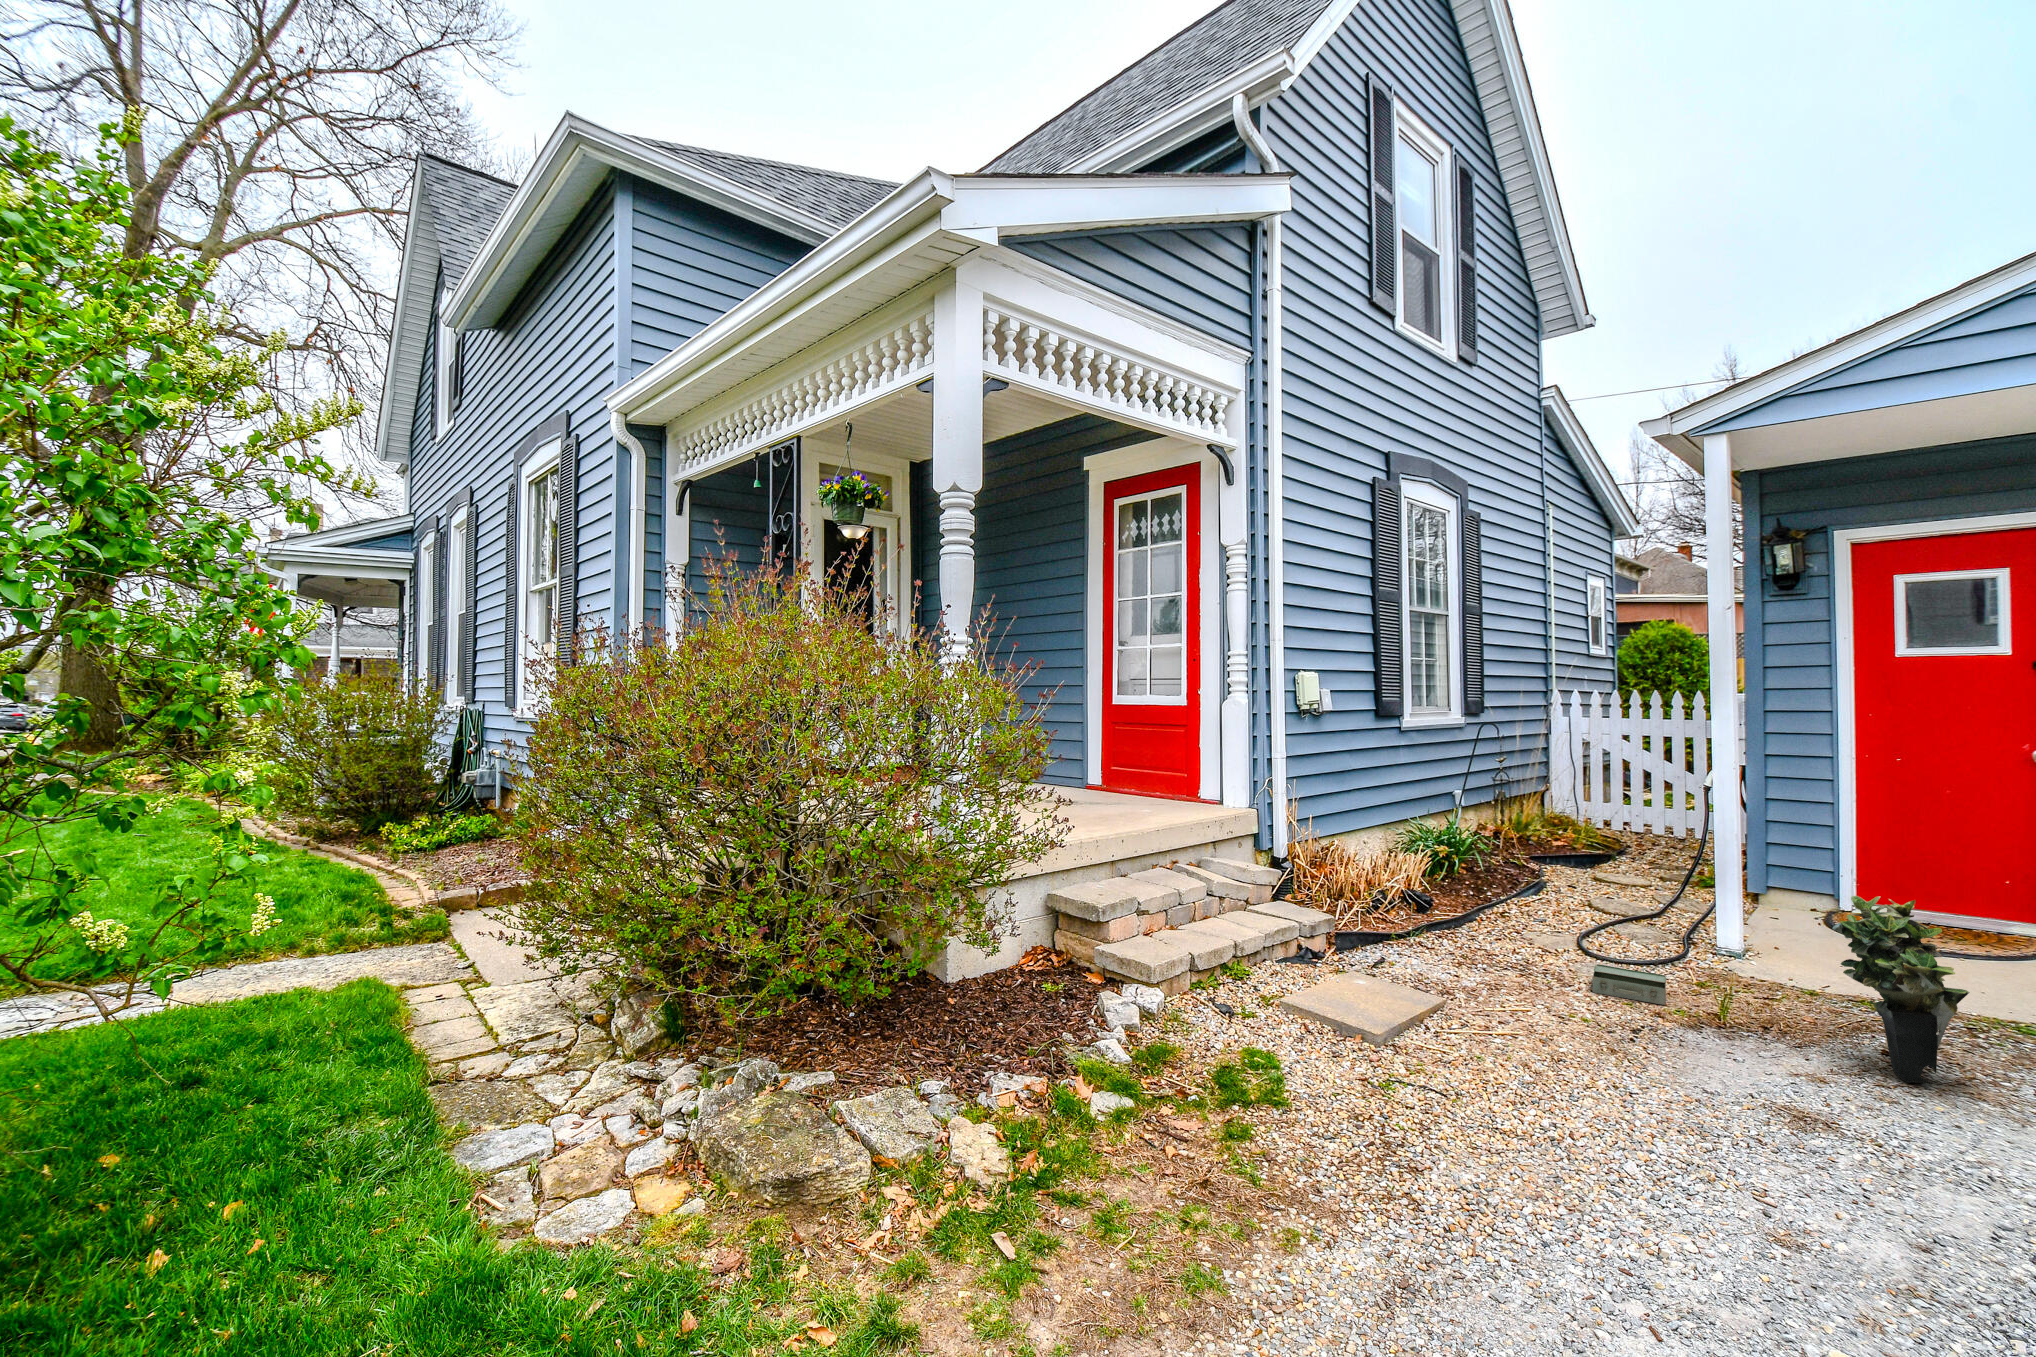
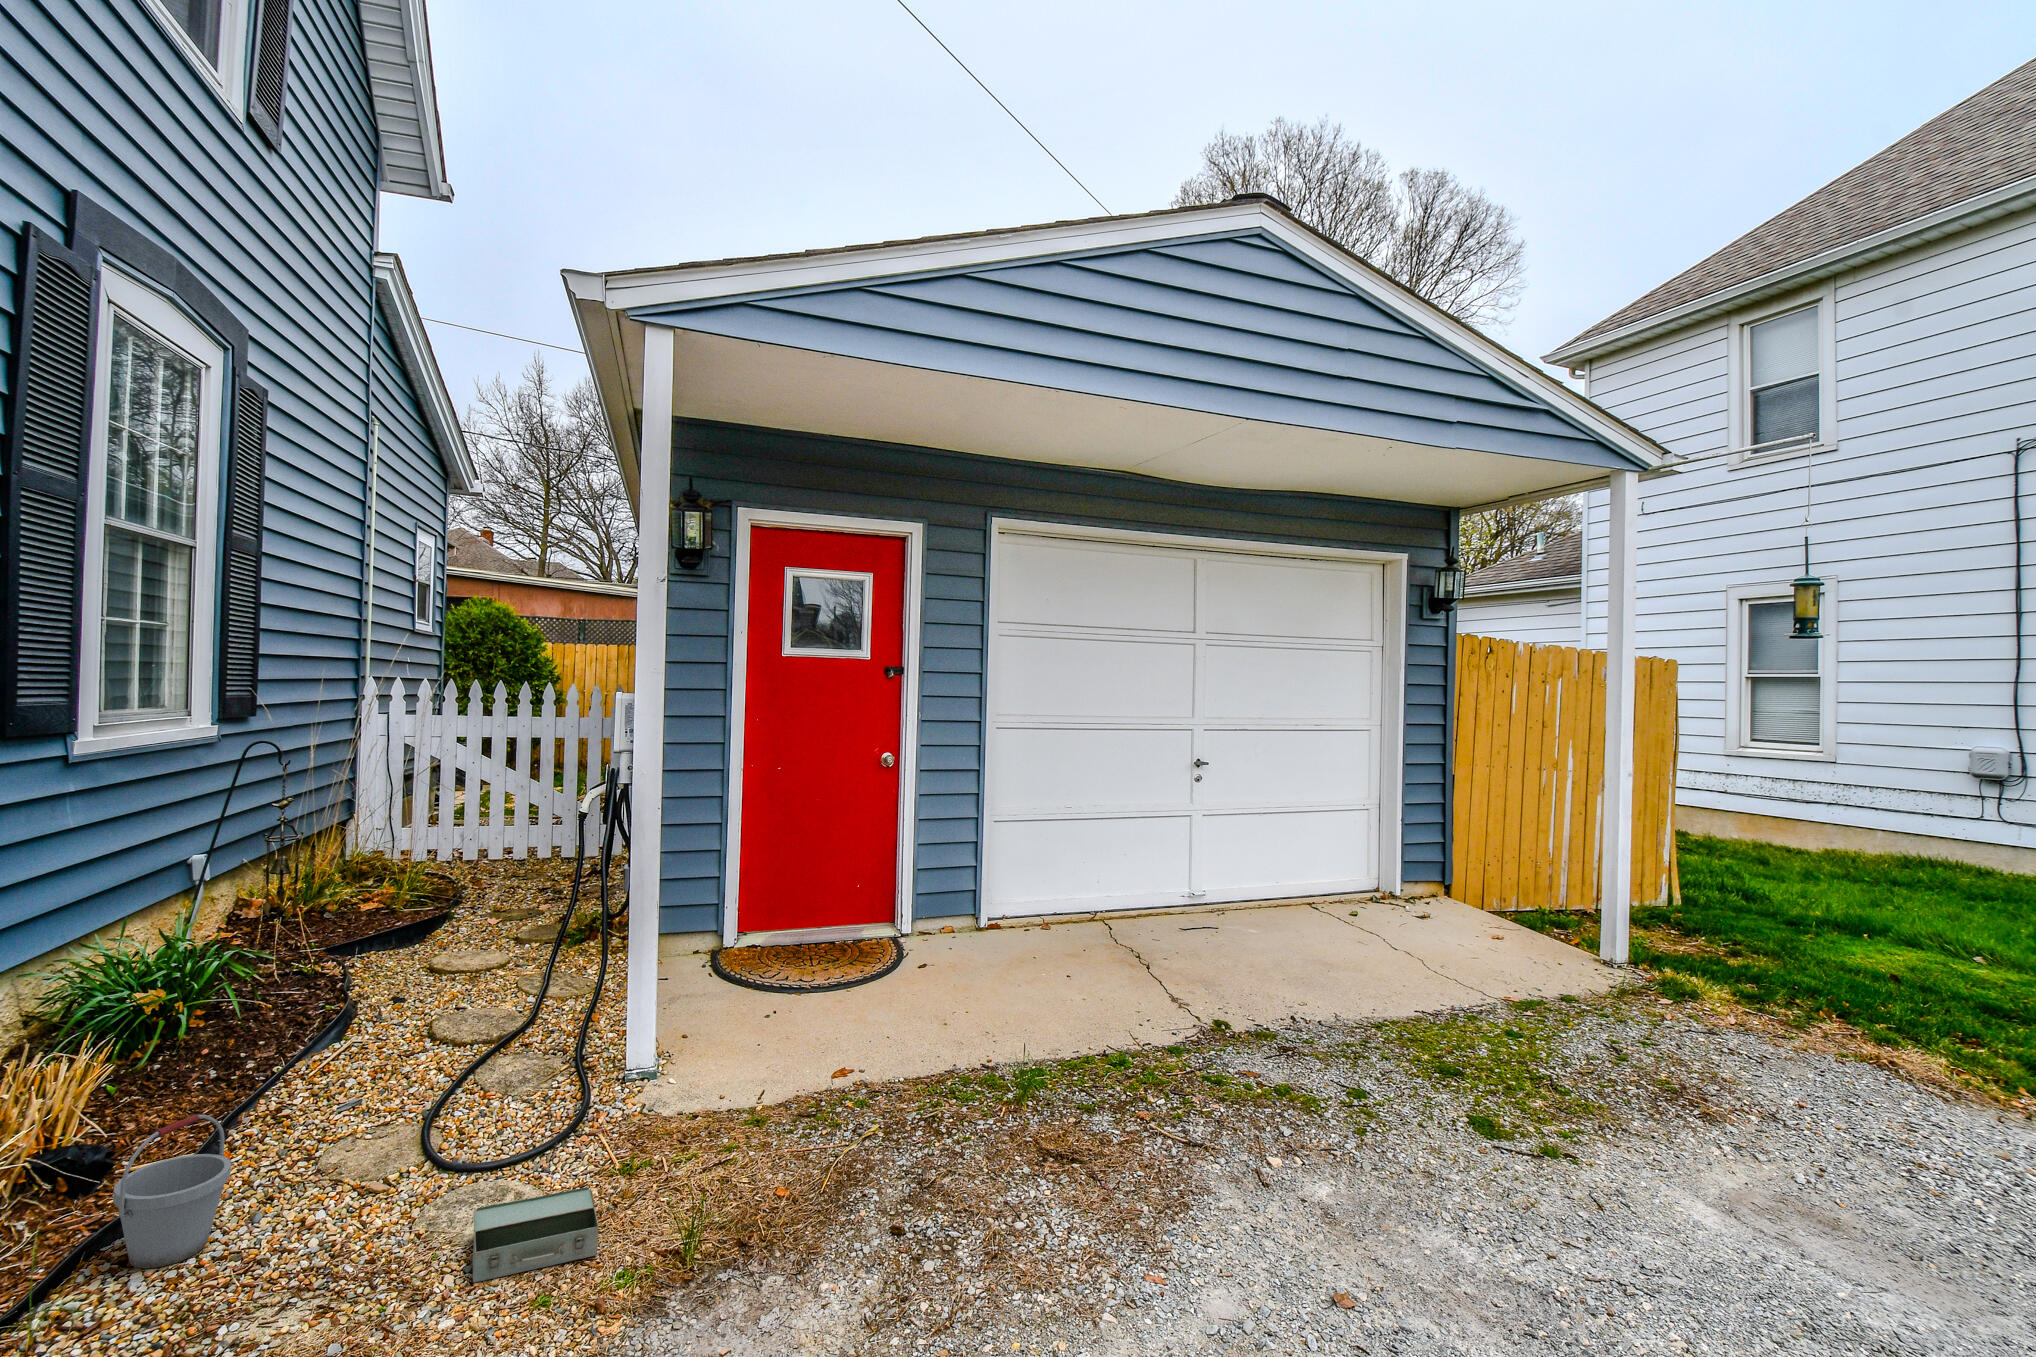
bucket: none [1435,885,1480,948] -> present [113,1114,231,1268]
potted plant: present [1832,896,1970,1084] -> none [840,997,973,1273]

